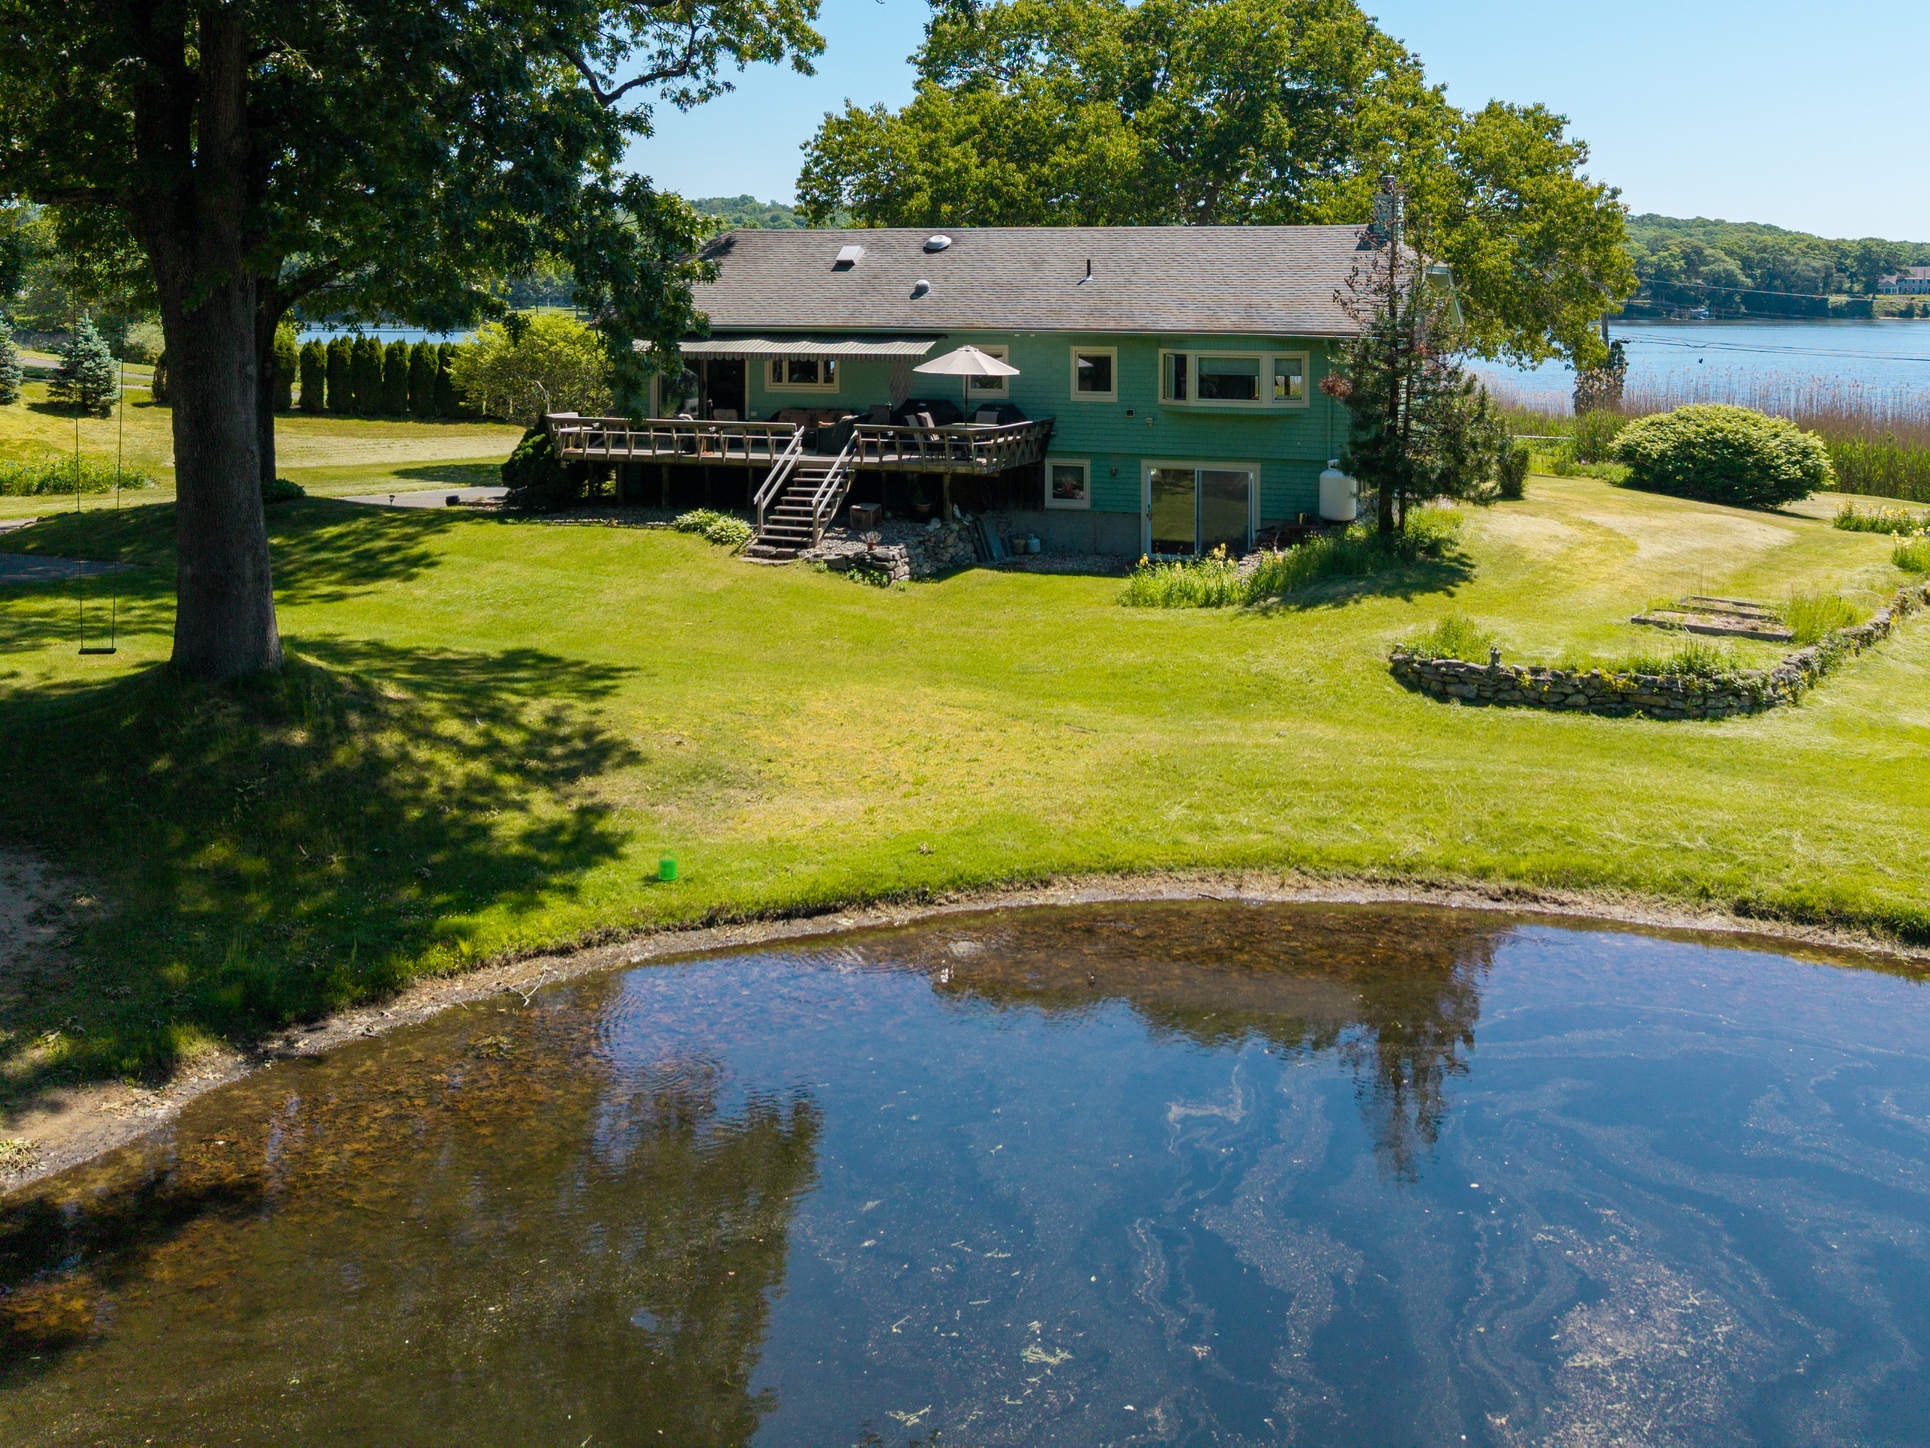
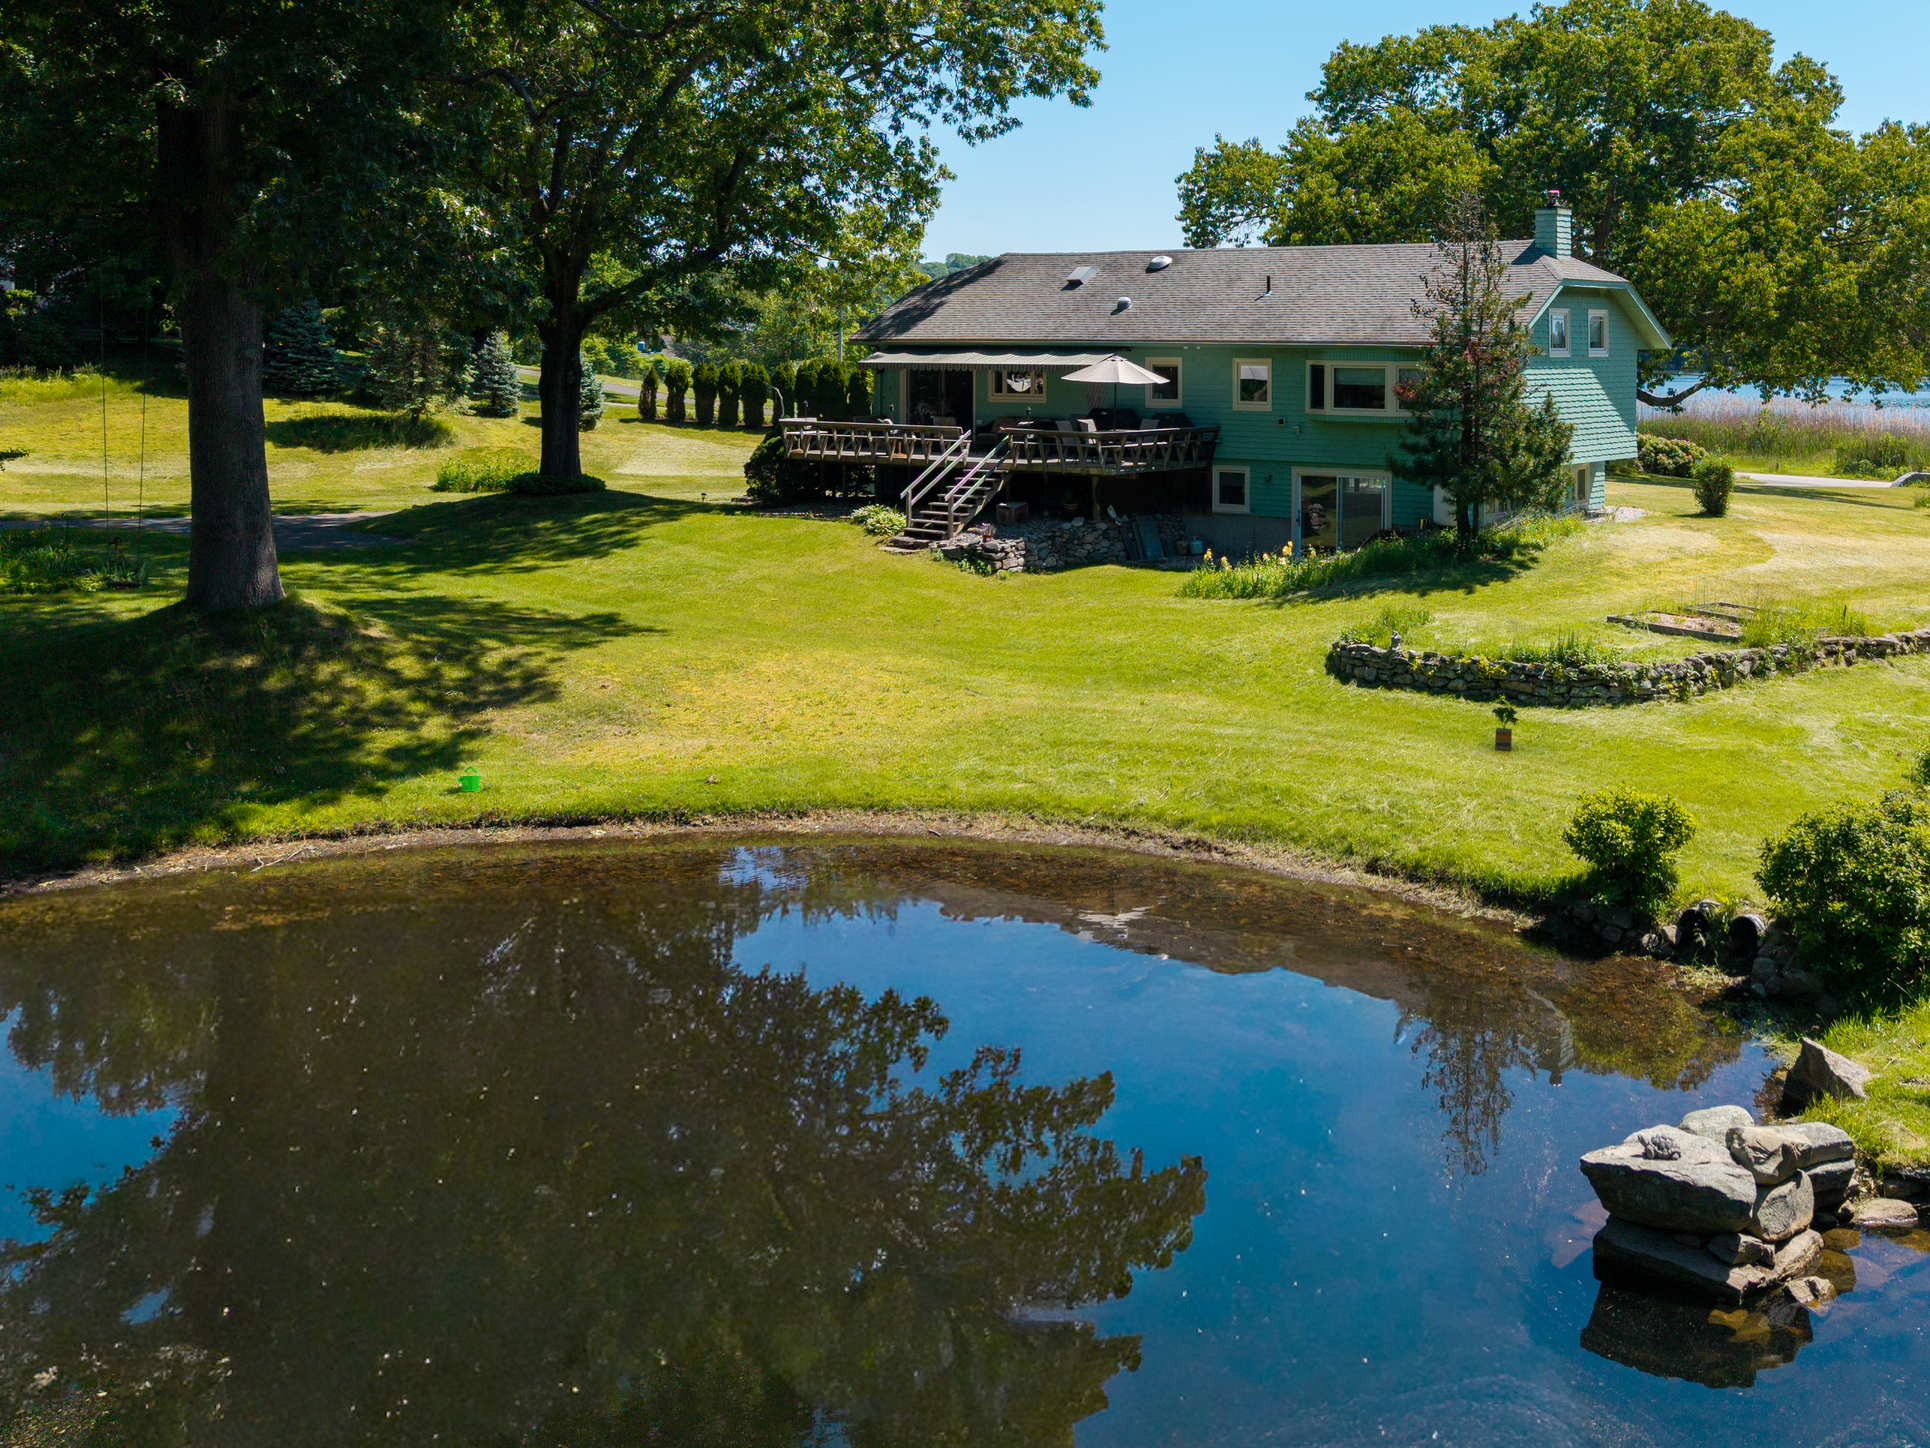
potted tree: none [1702,724,1737,772] -> present [1492,707,1518,751]

